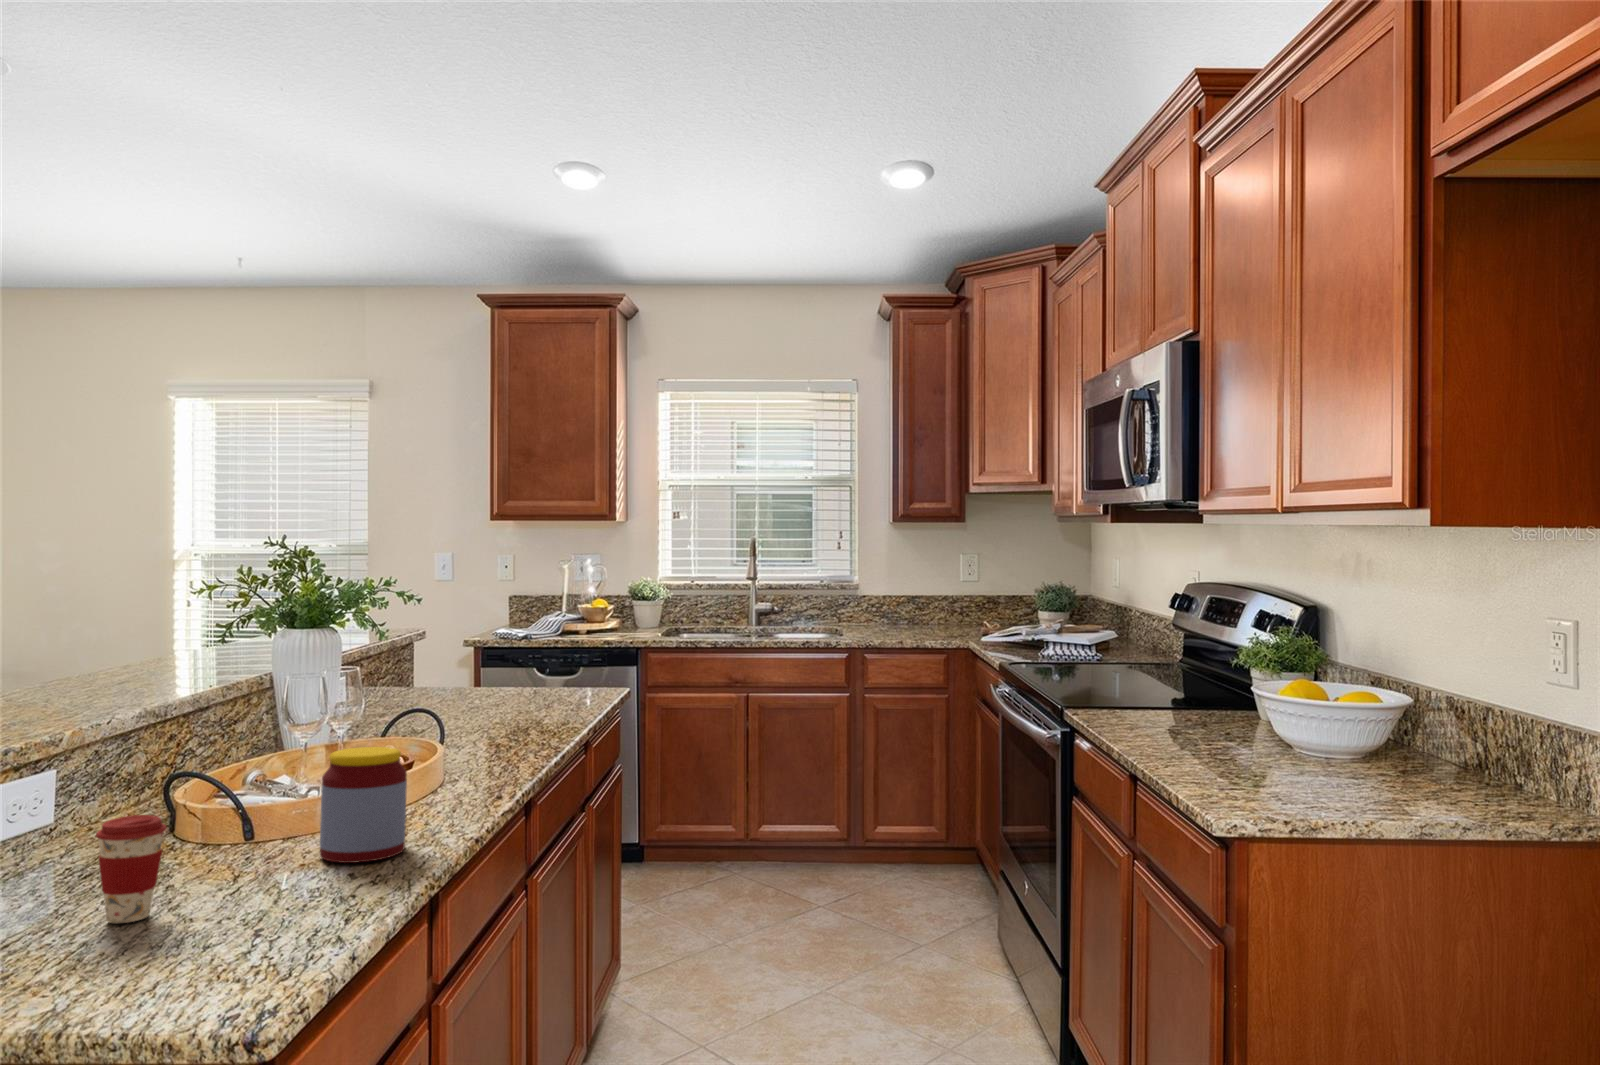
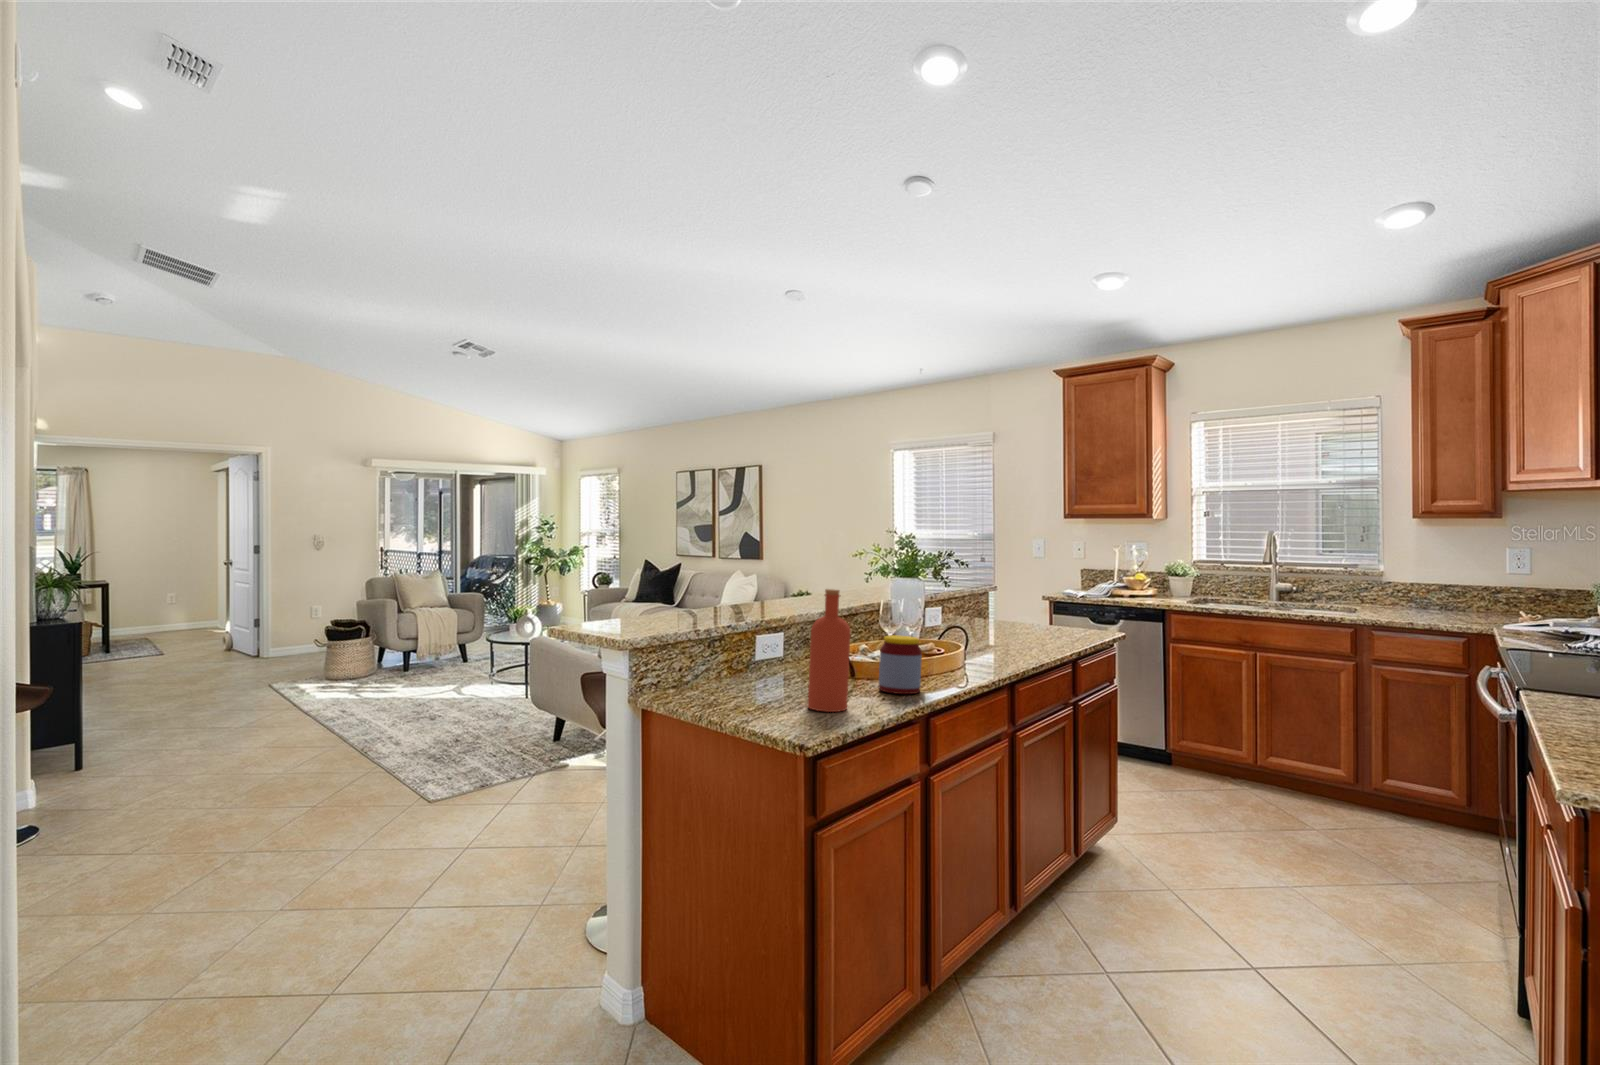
bottle: none [191,677,291,943] -> present [808,589,851,712]
coffee cup: present [96,815,166,923] -> none [778,651,805,698]

